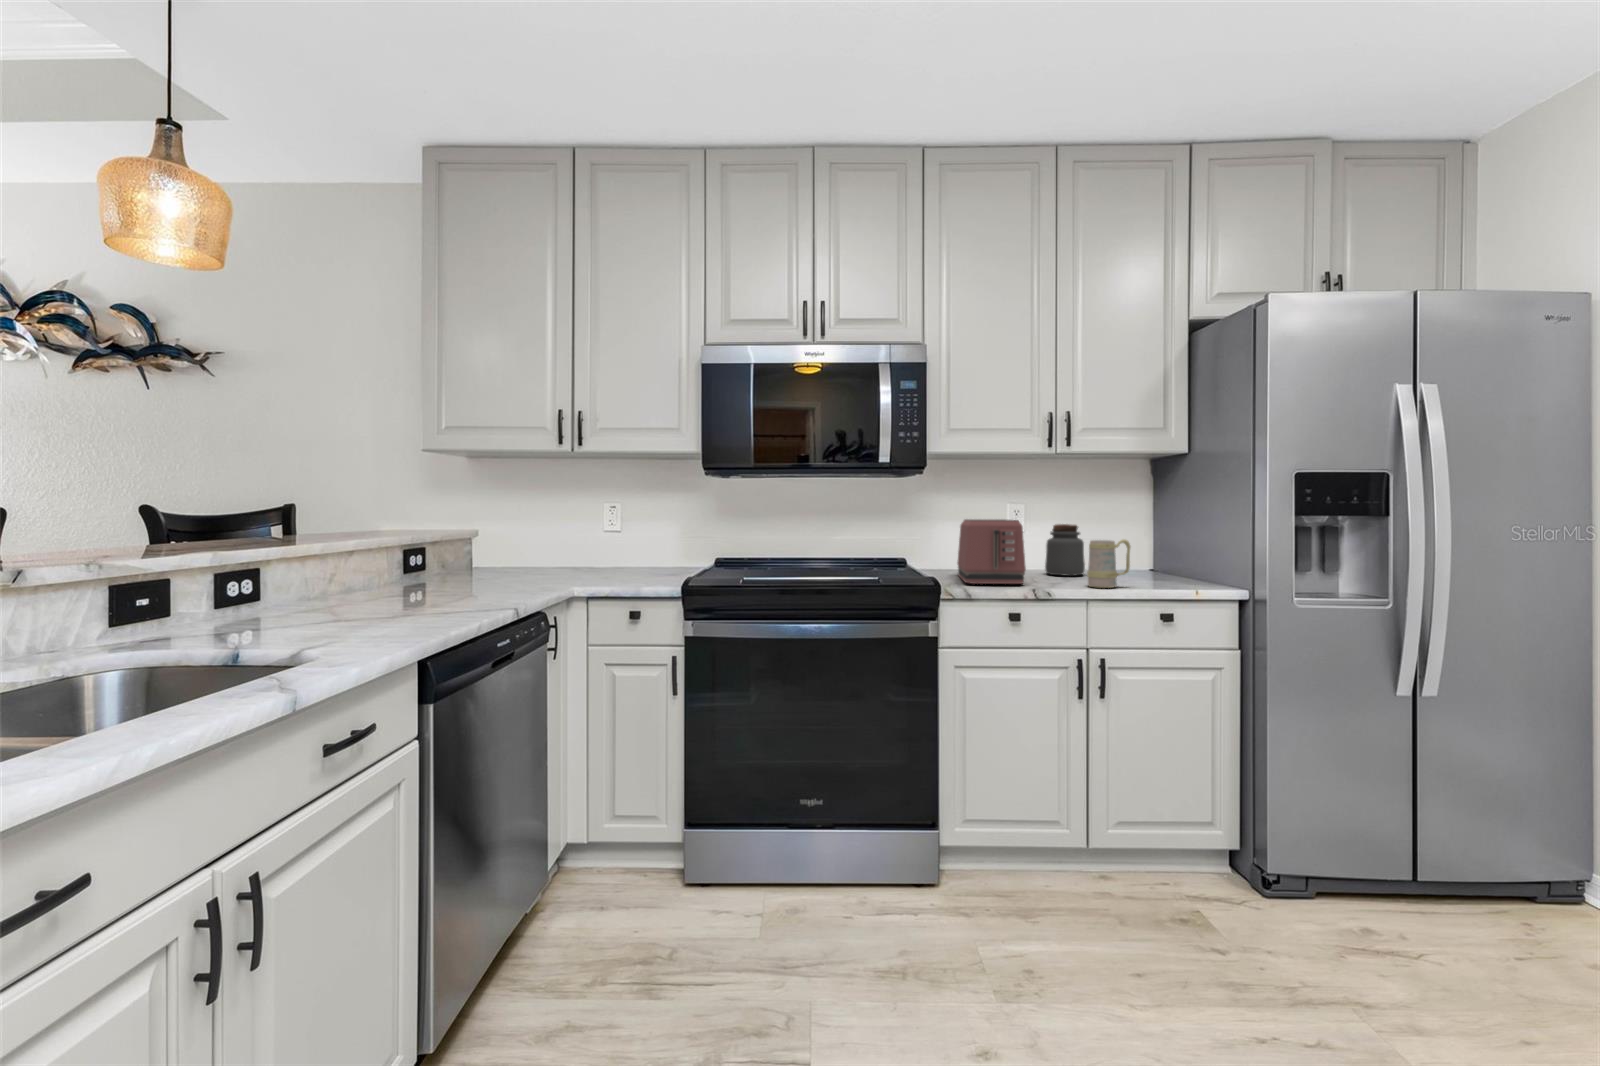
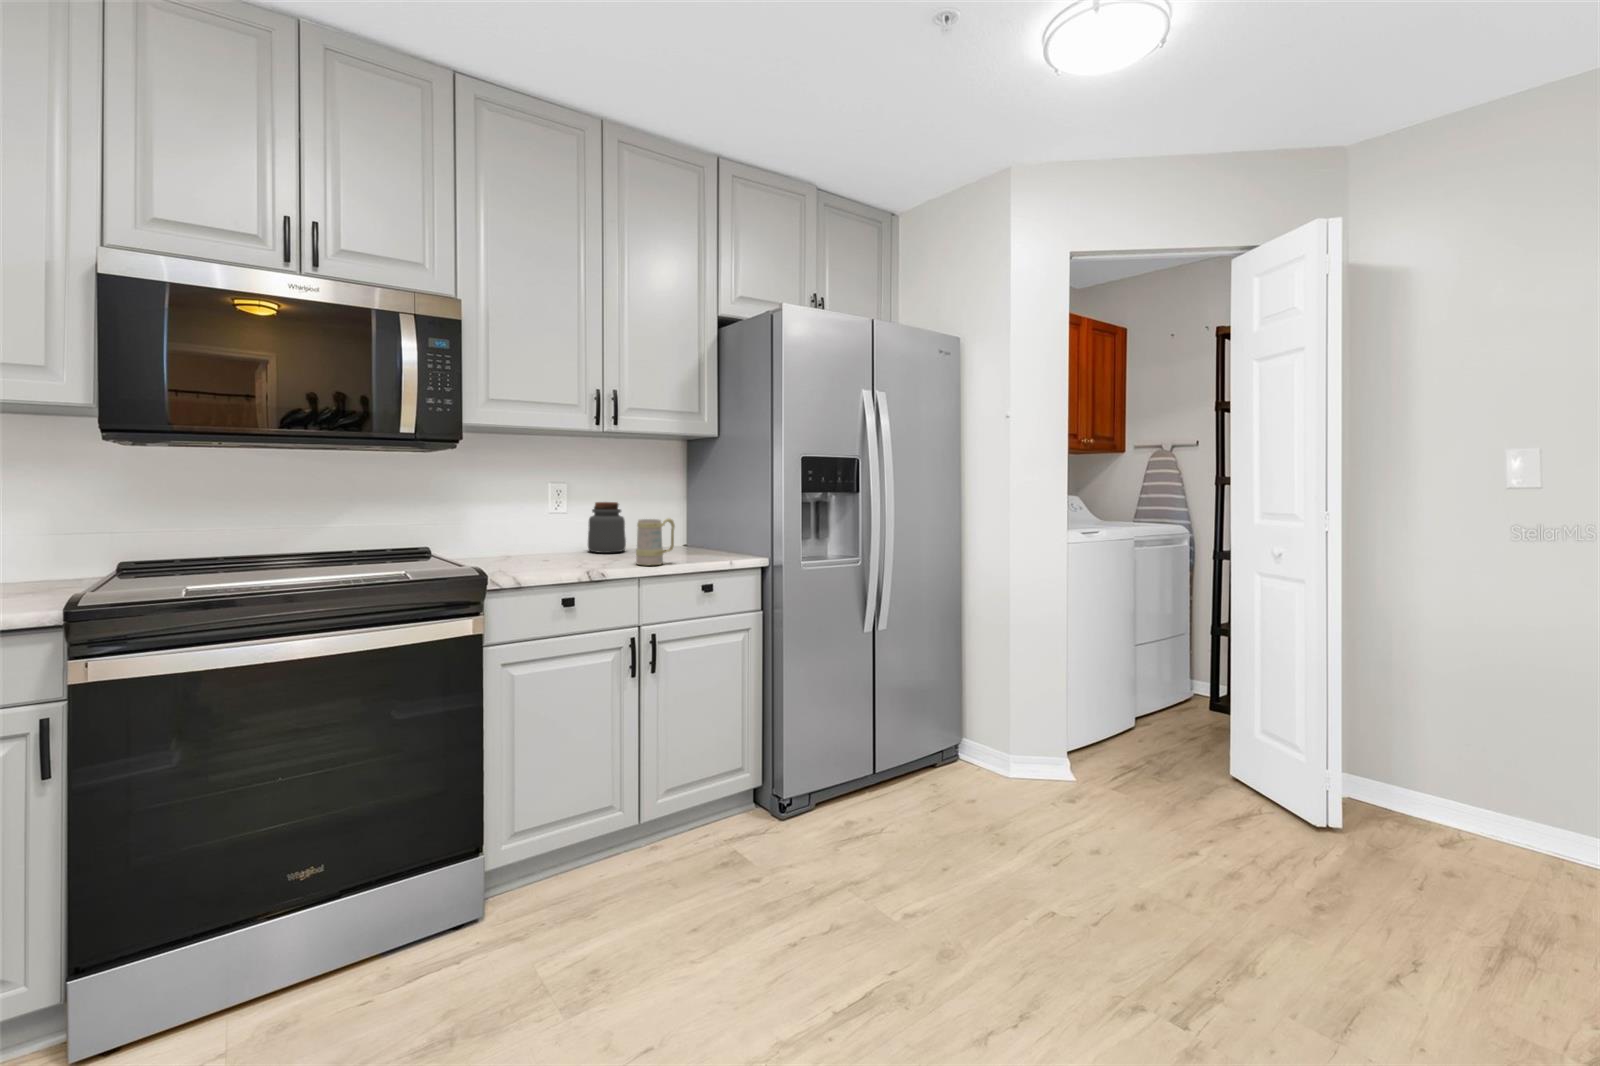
toaster: present [958,519,1026,584] -> none [496,497,577,568]

